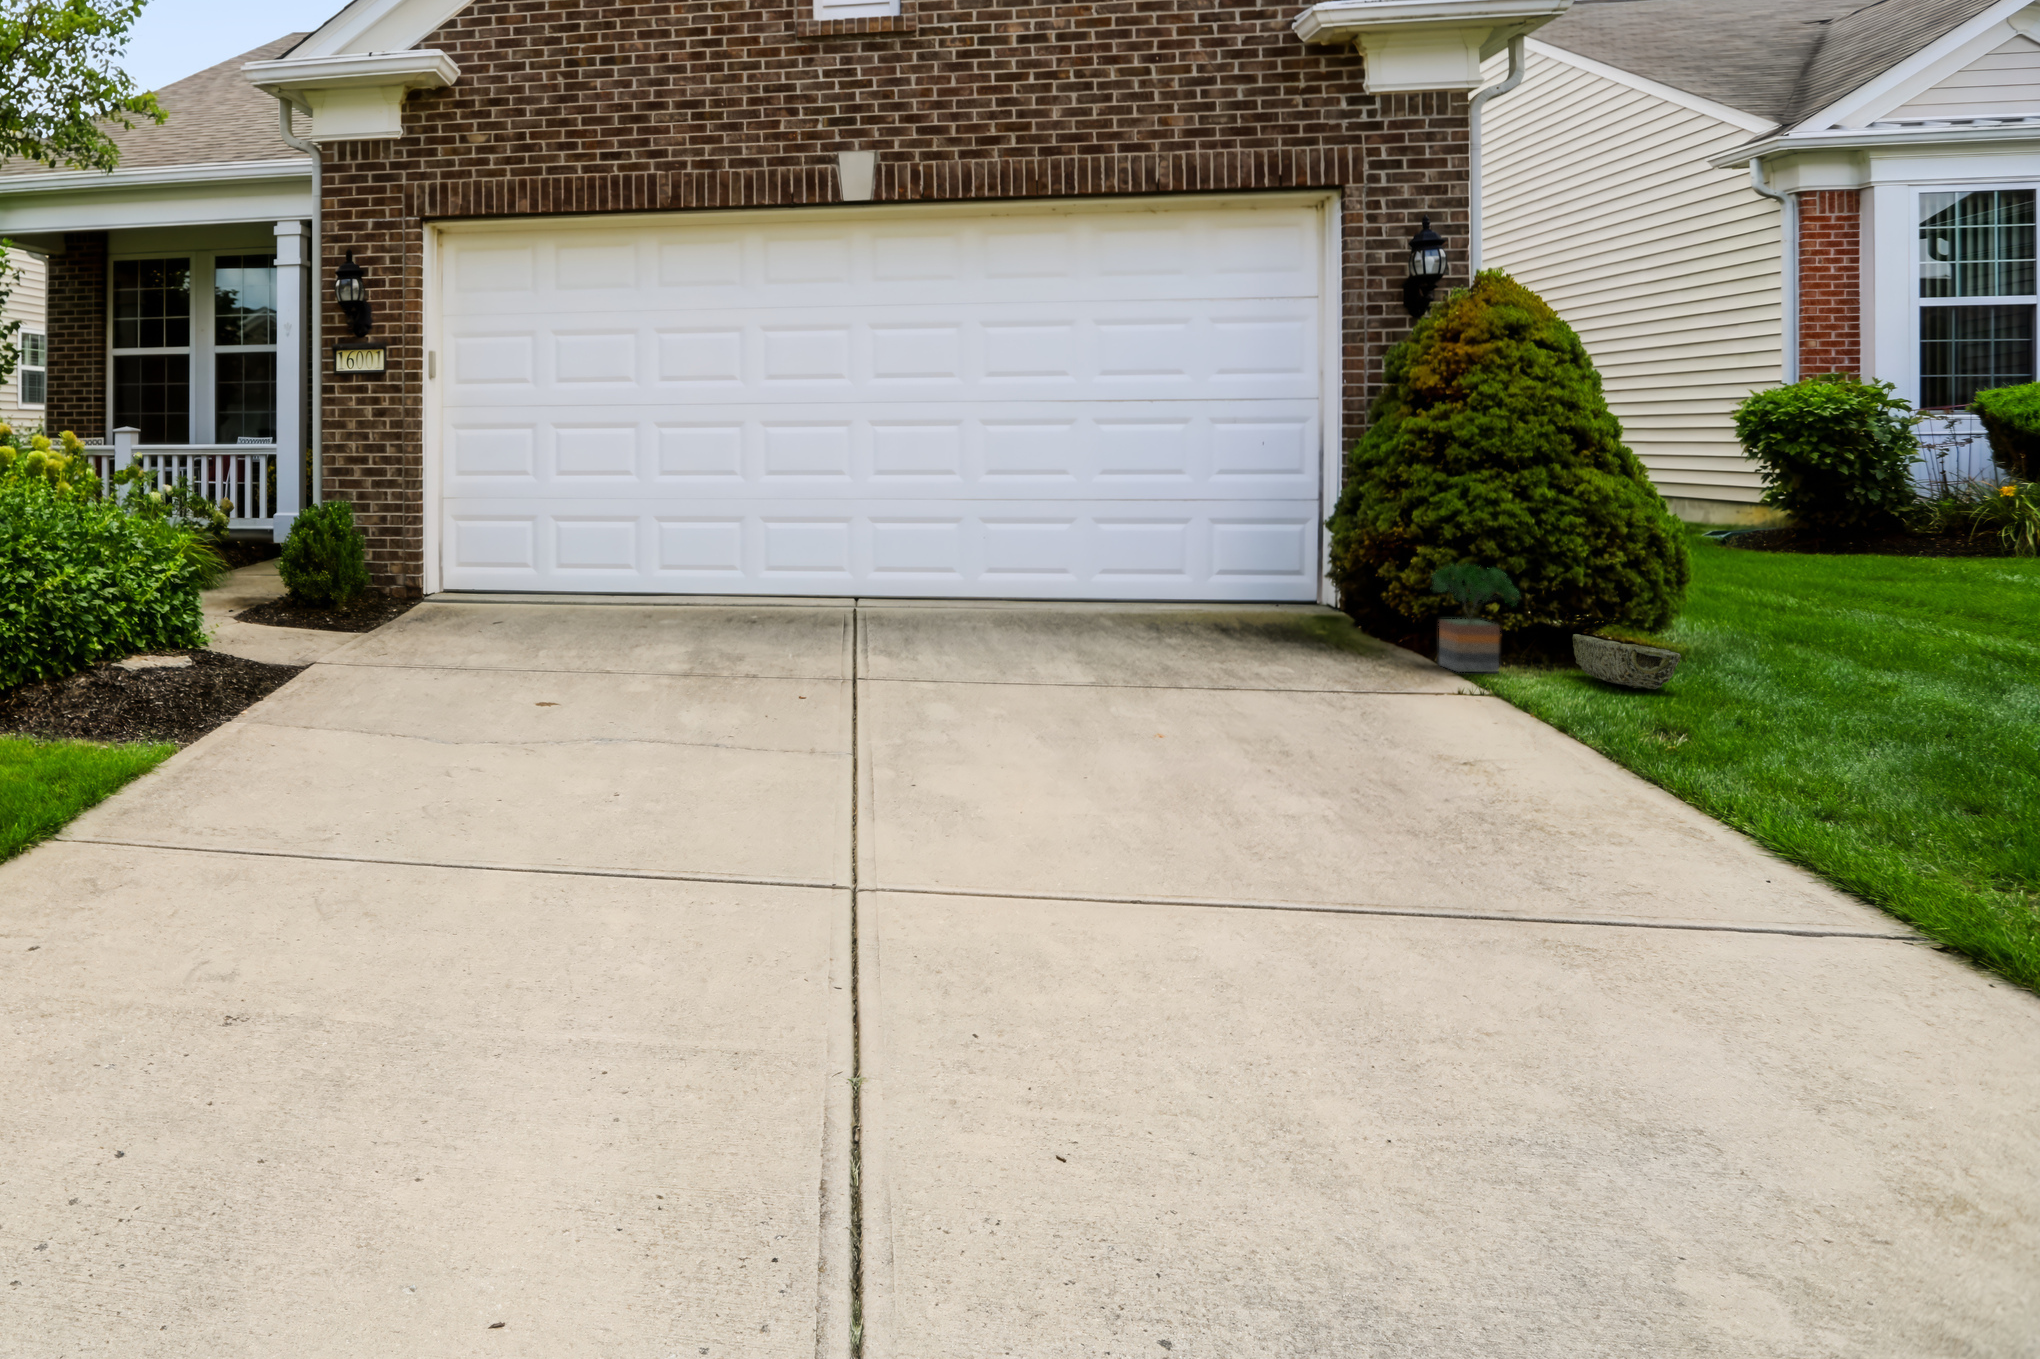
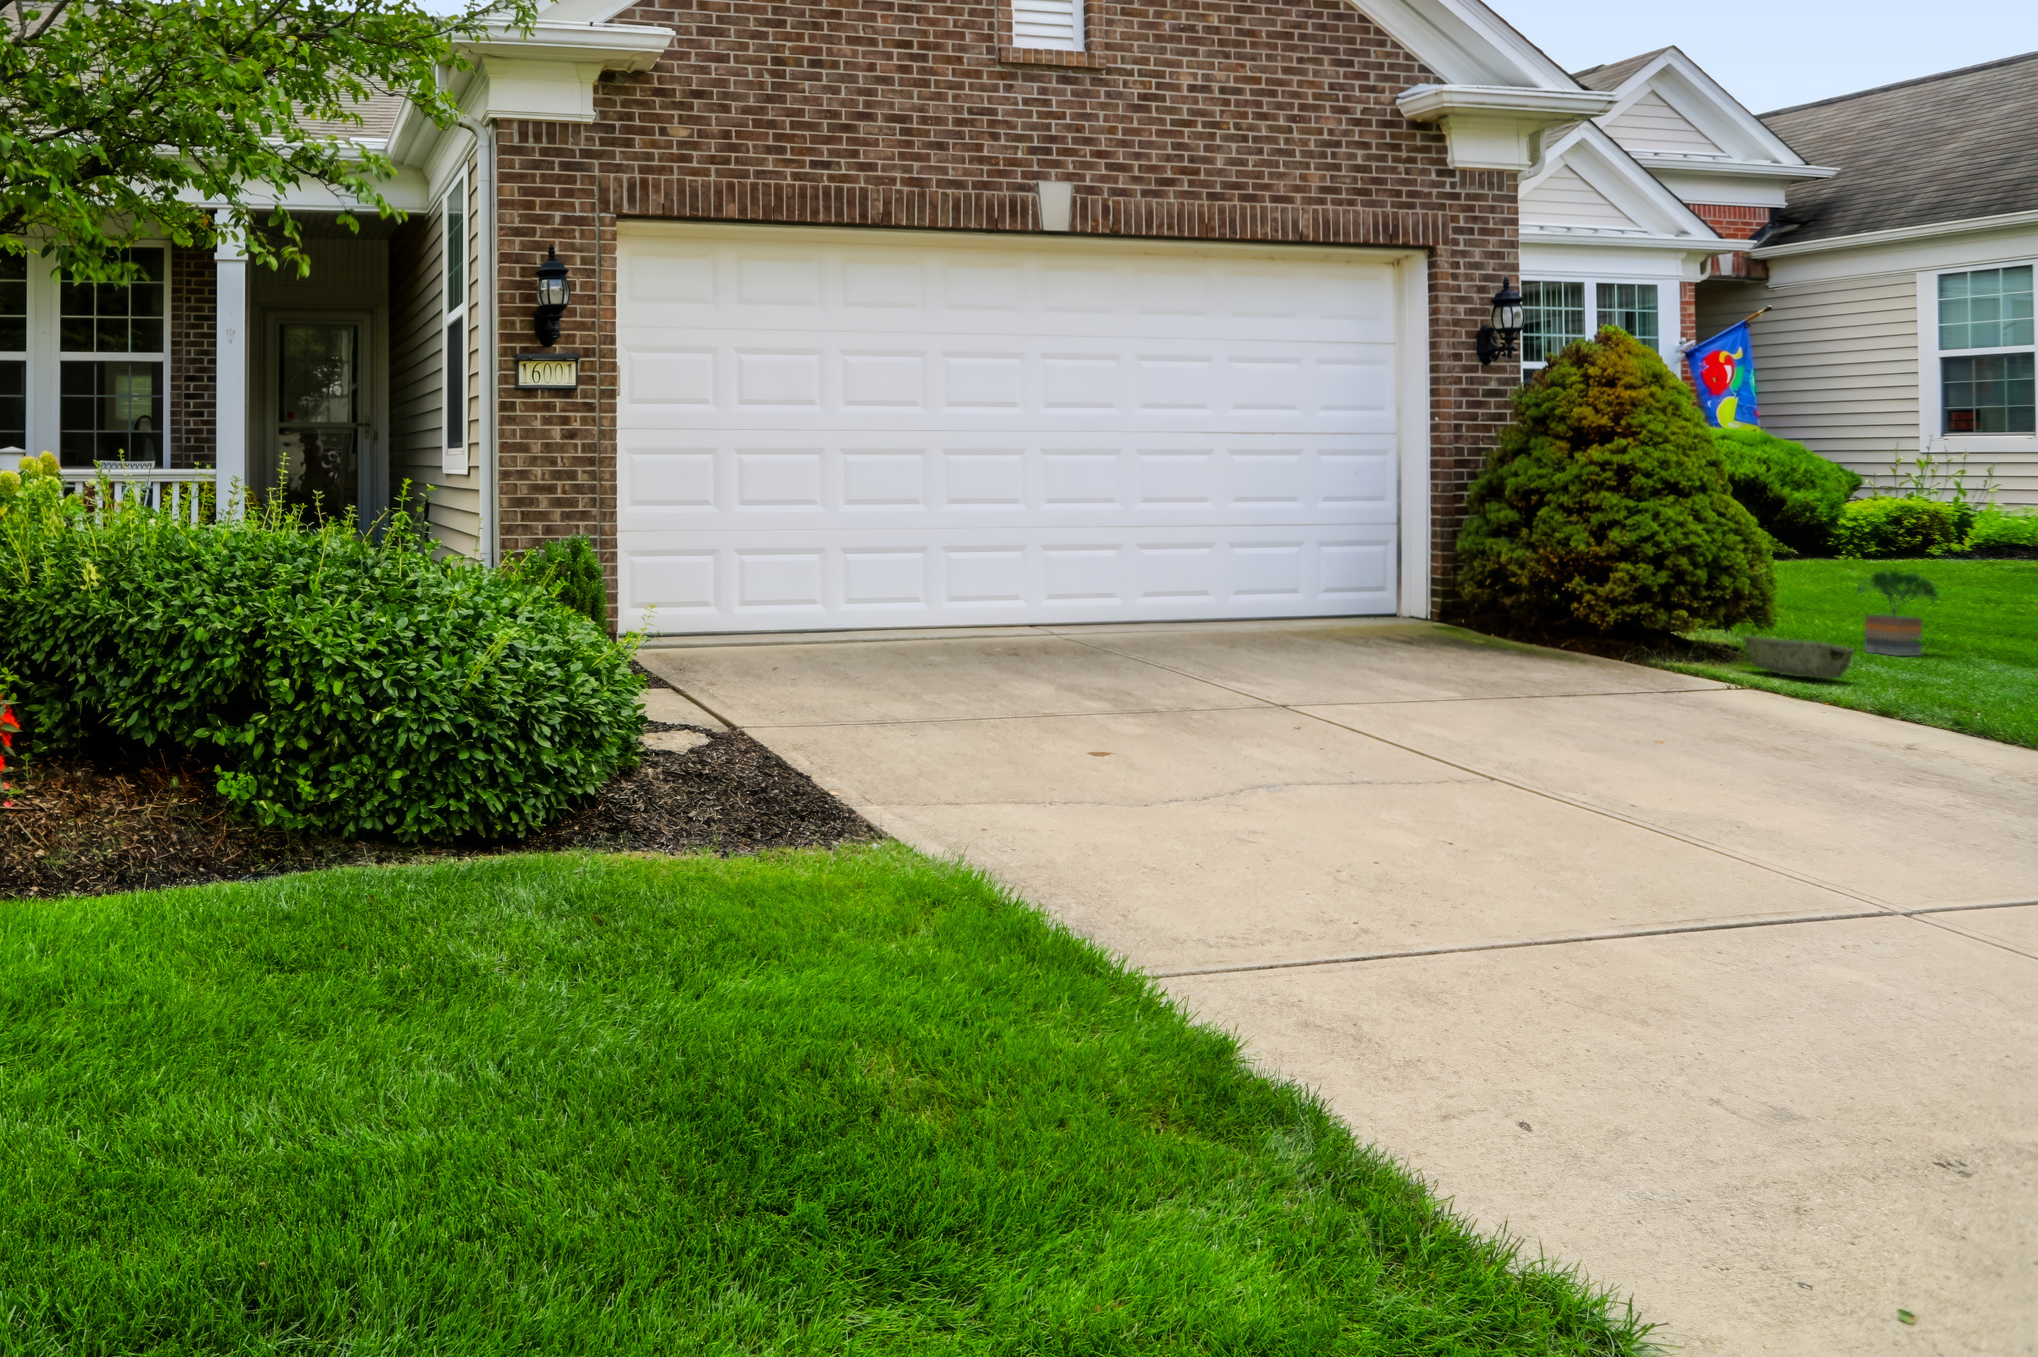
potted tree: present [1433,564,1519,673] -> present [1857,571,1939,656]

